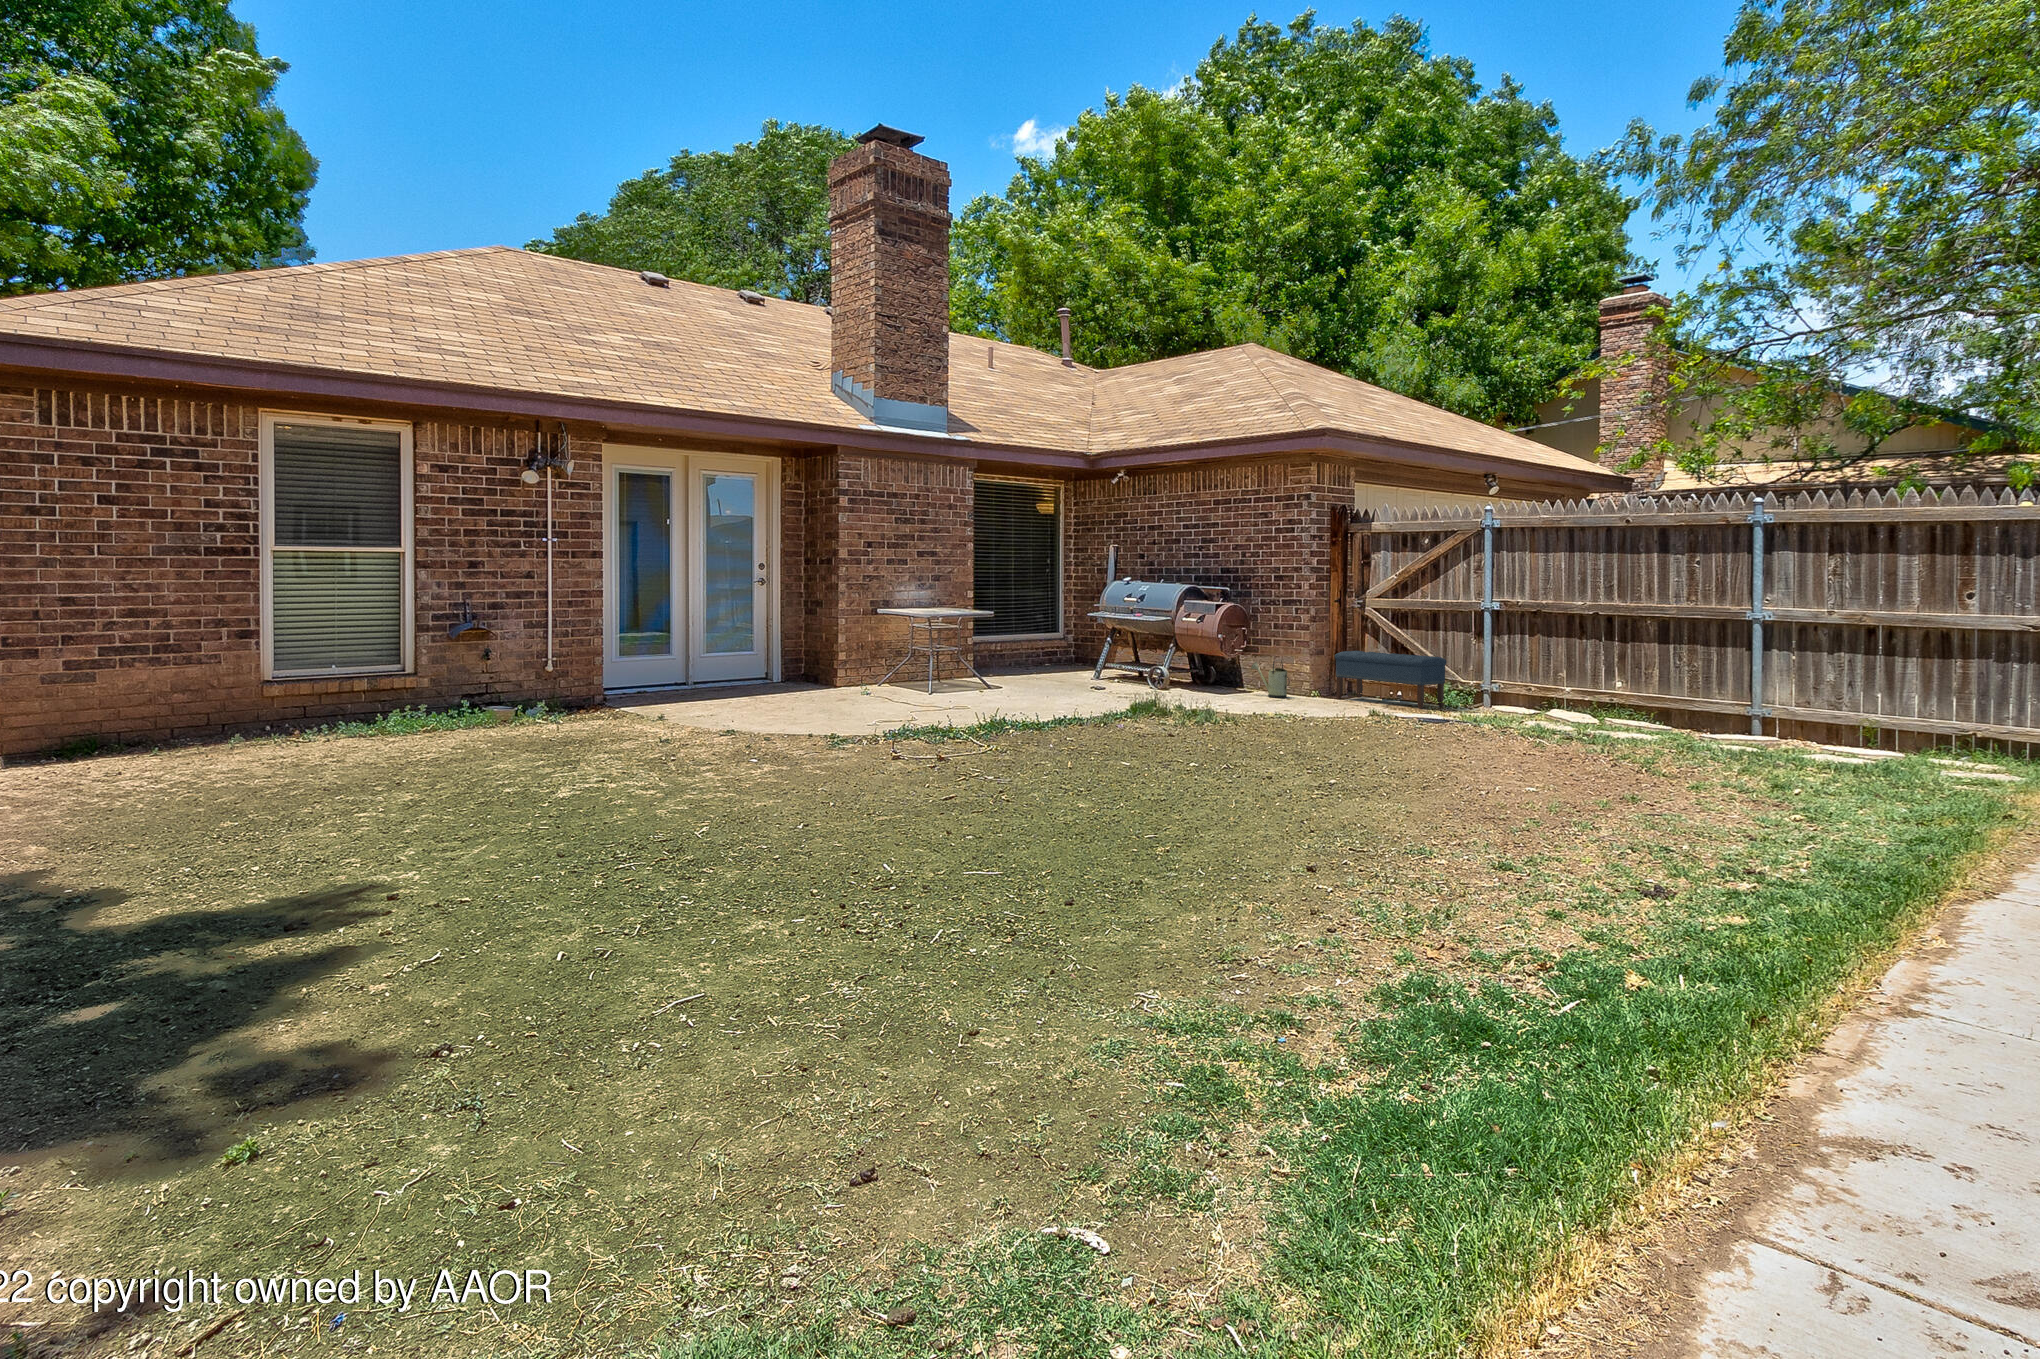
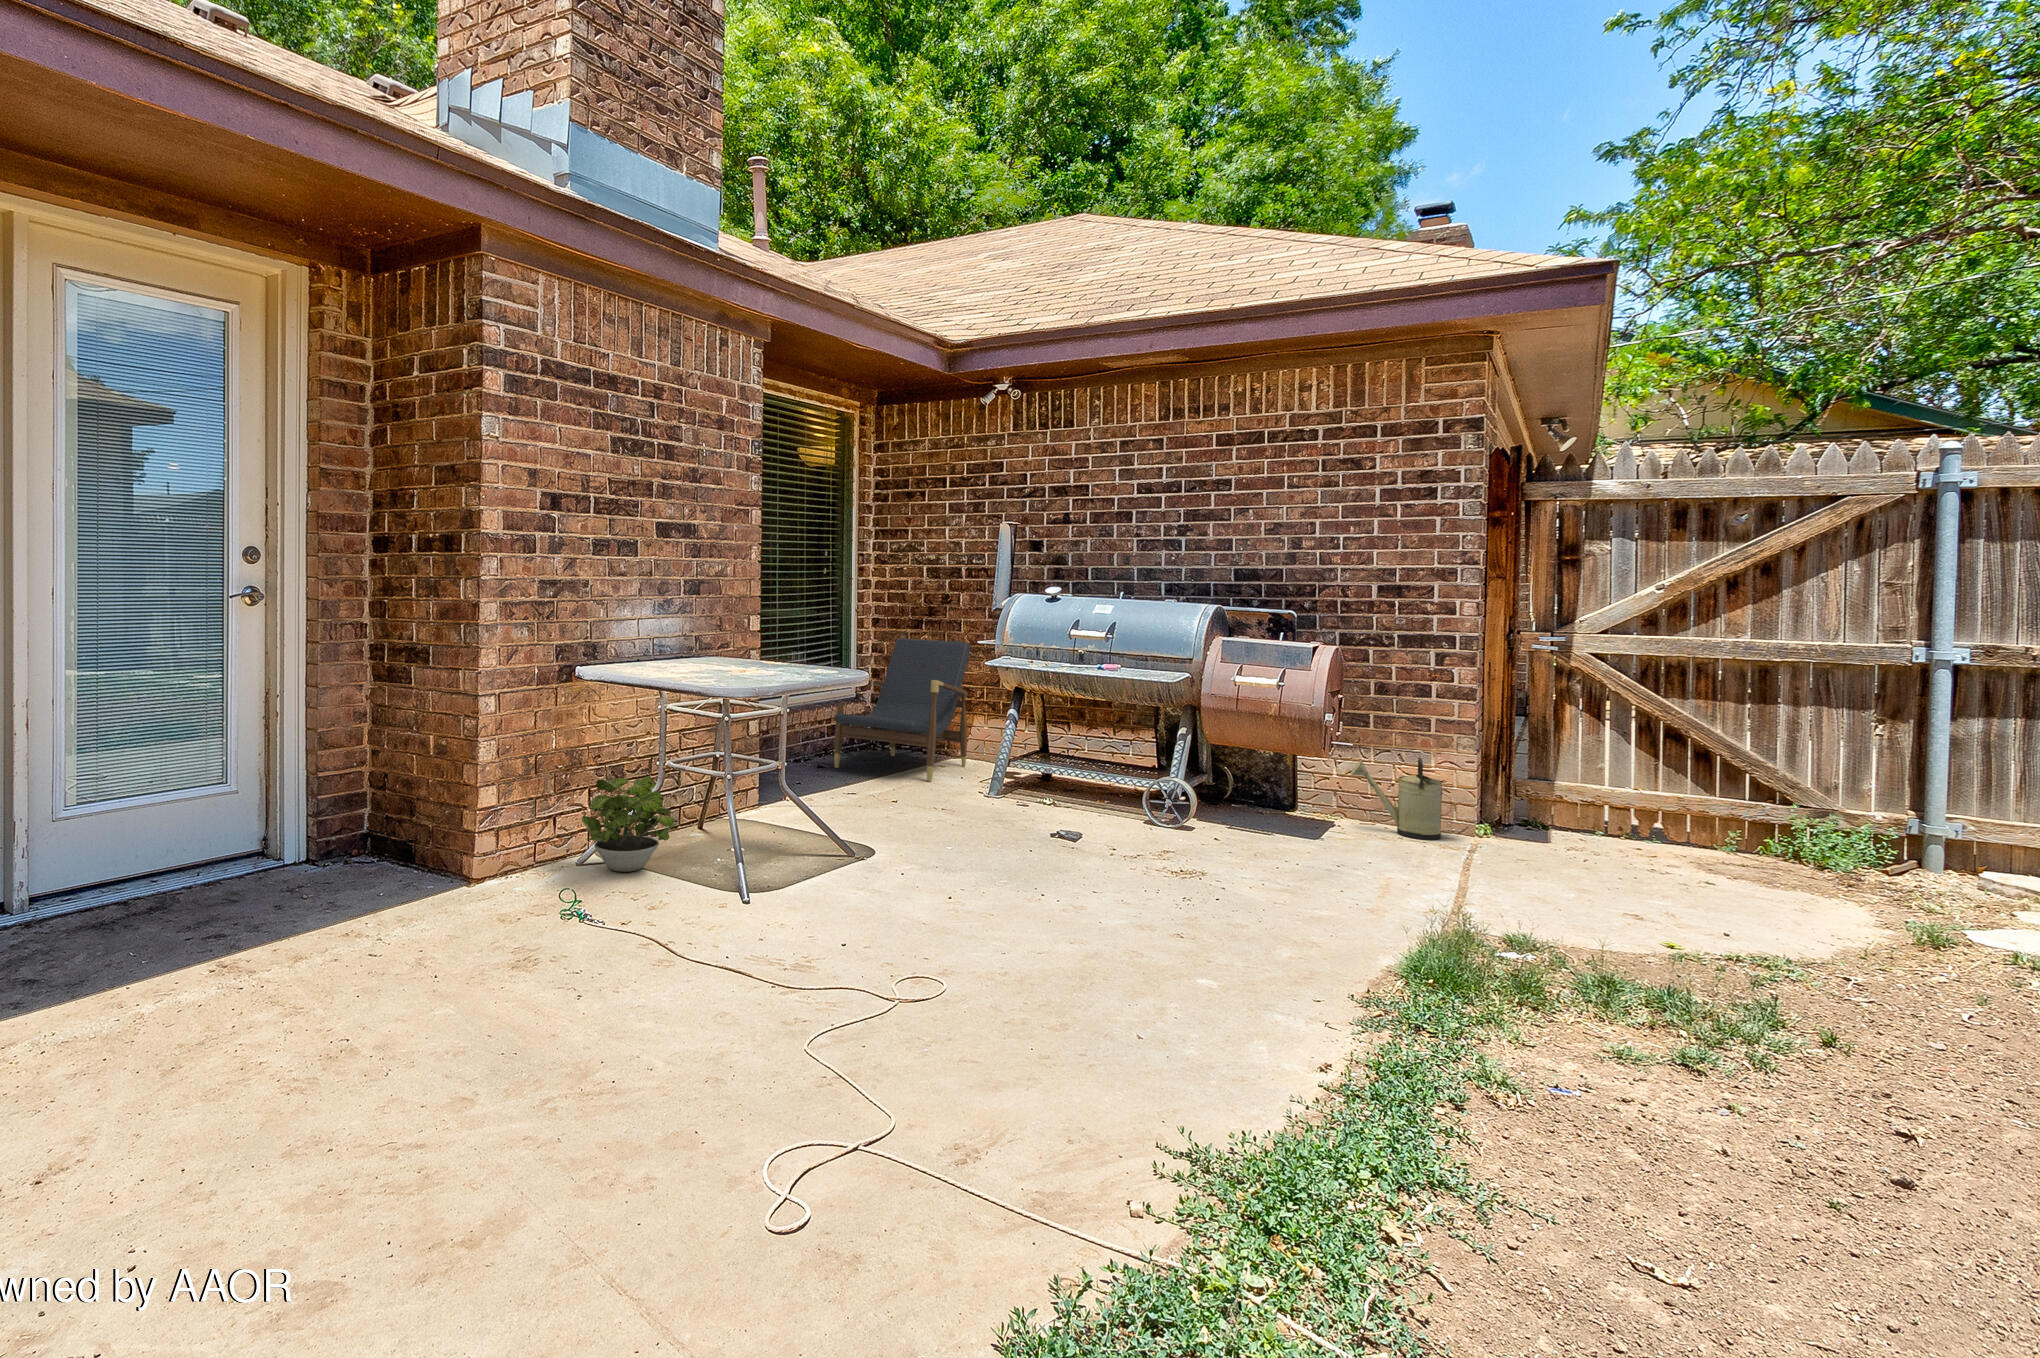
lounge chair: none [1038,609,1116,680] -> present [834,638,971,782]
bench: present [1335,651,1446,709] -> none [1527,734,1811,875]
potted plant: none [883,653,919,691] -> present [582,776,677,872]

